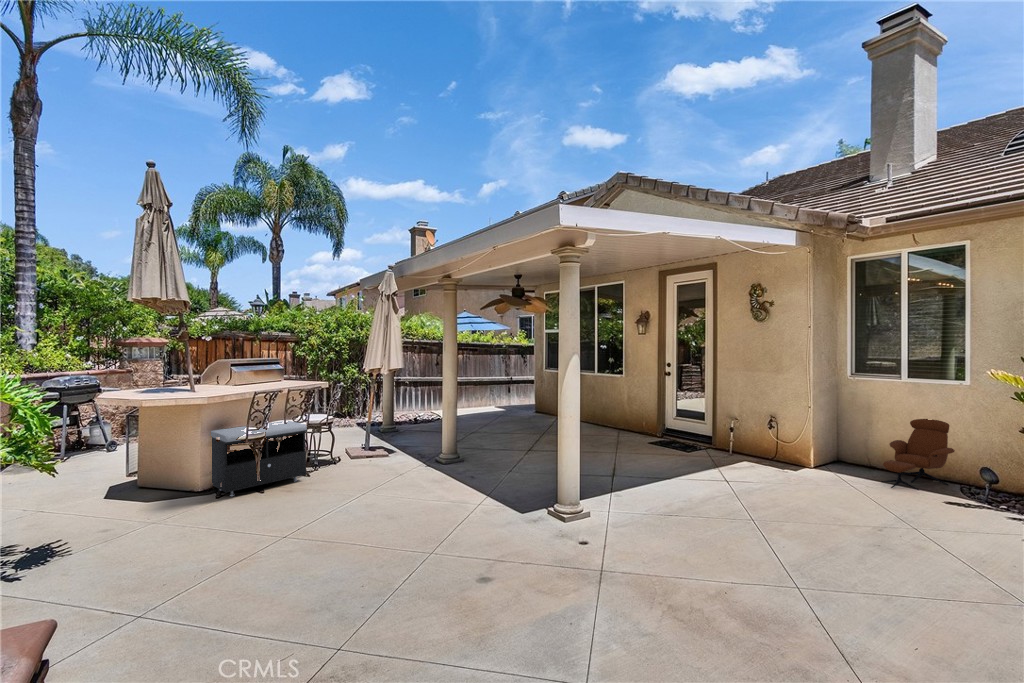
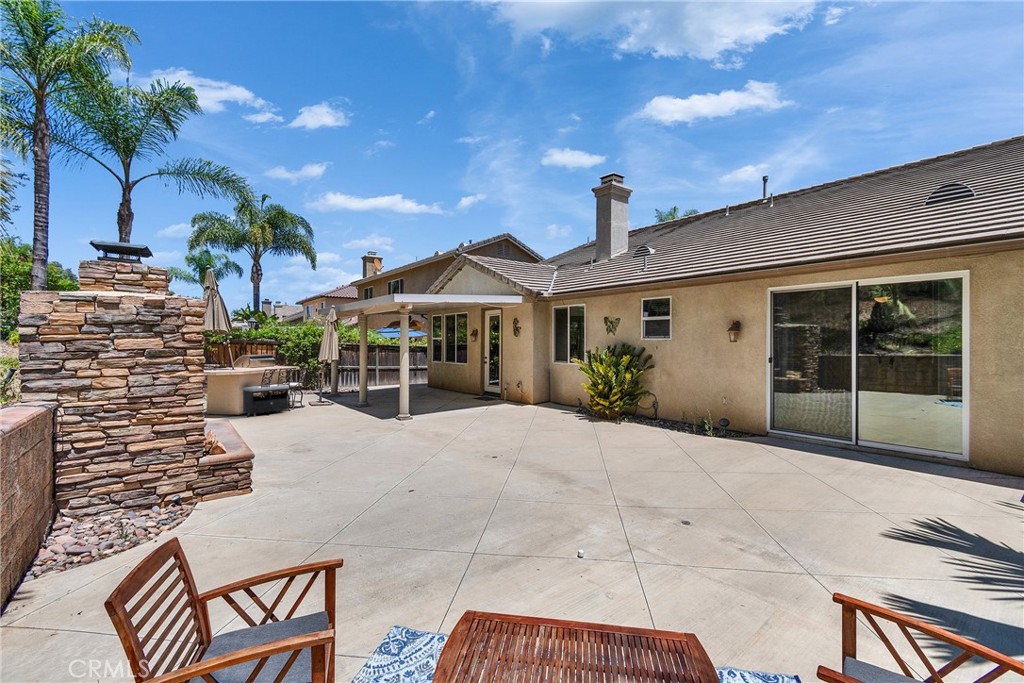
lounge chair: present [882,419,955,490] -> none [545,383,577,411]

